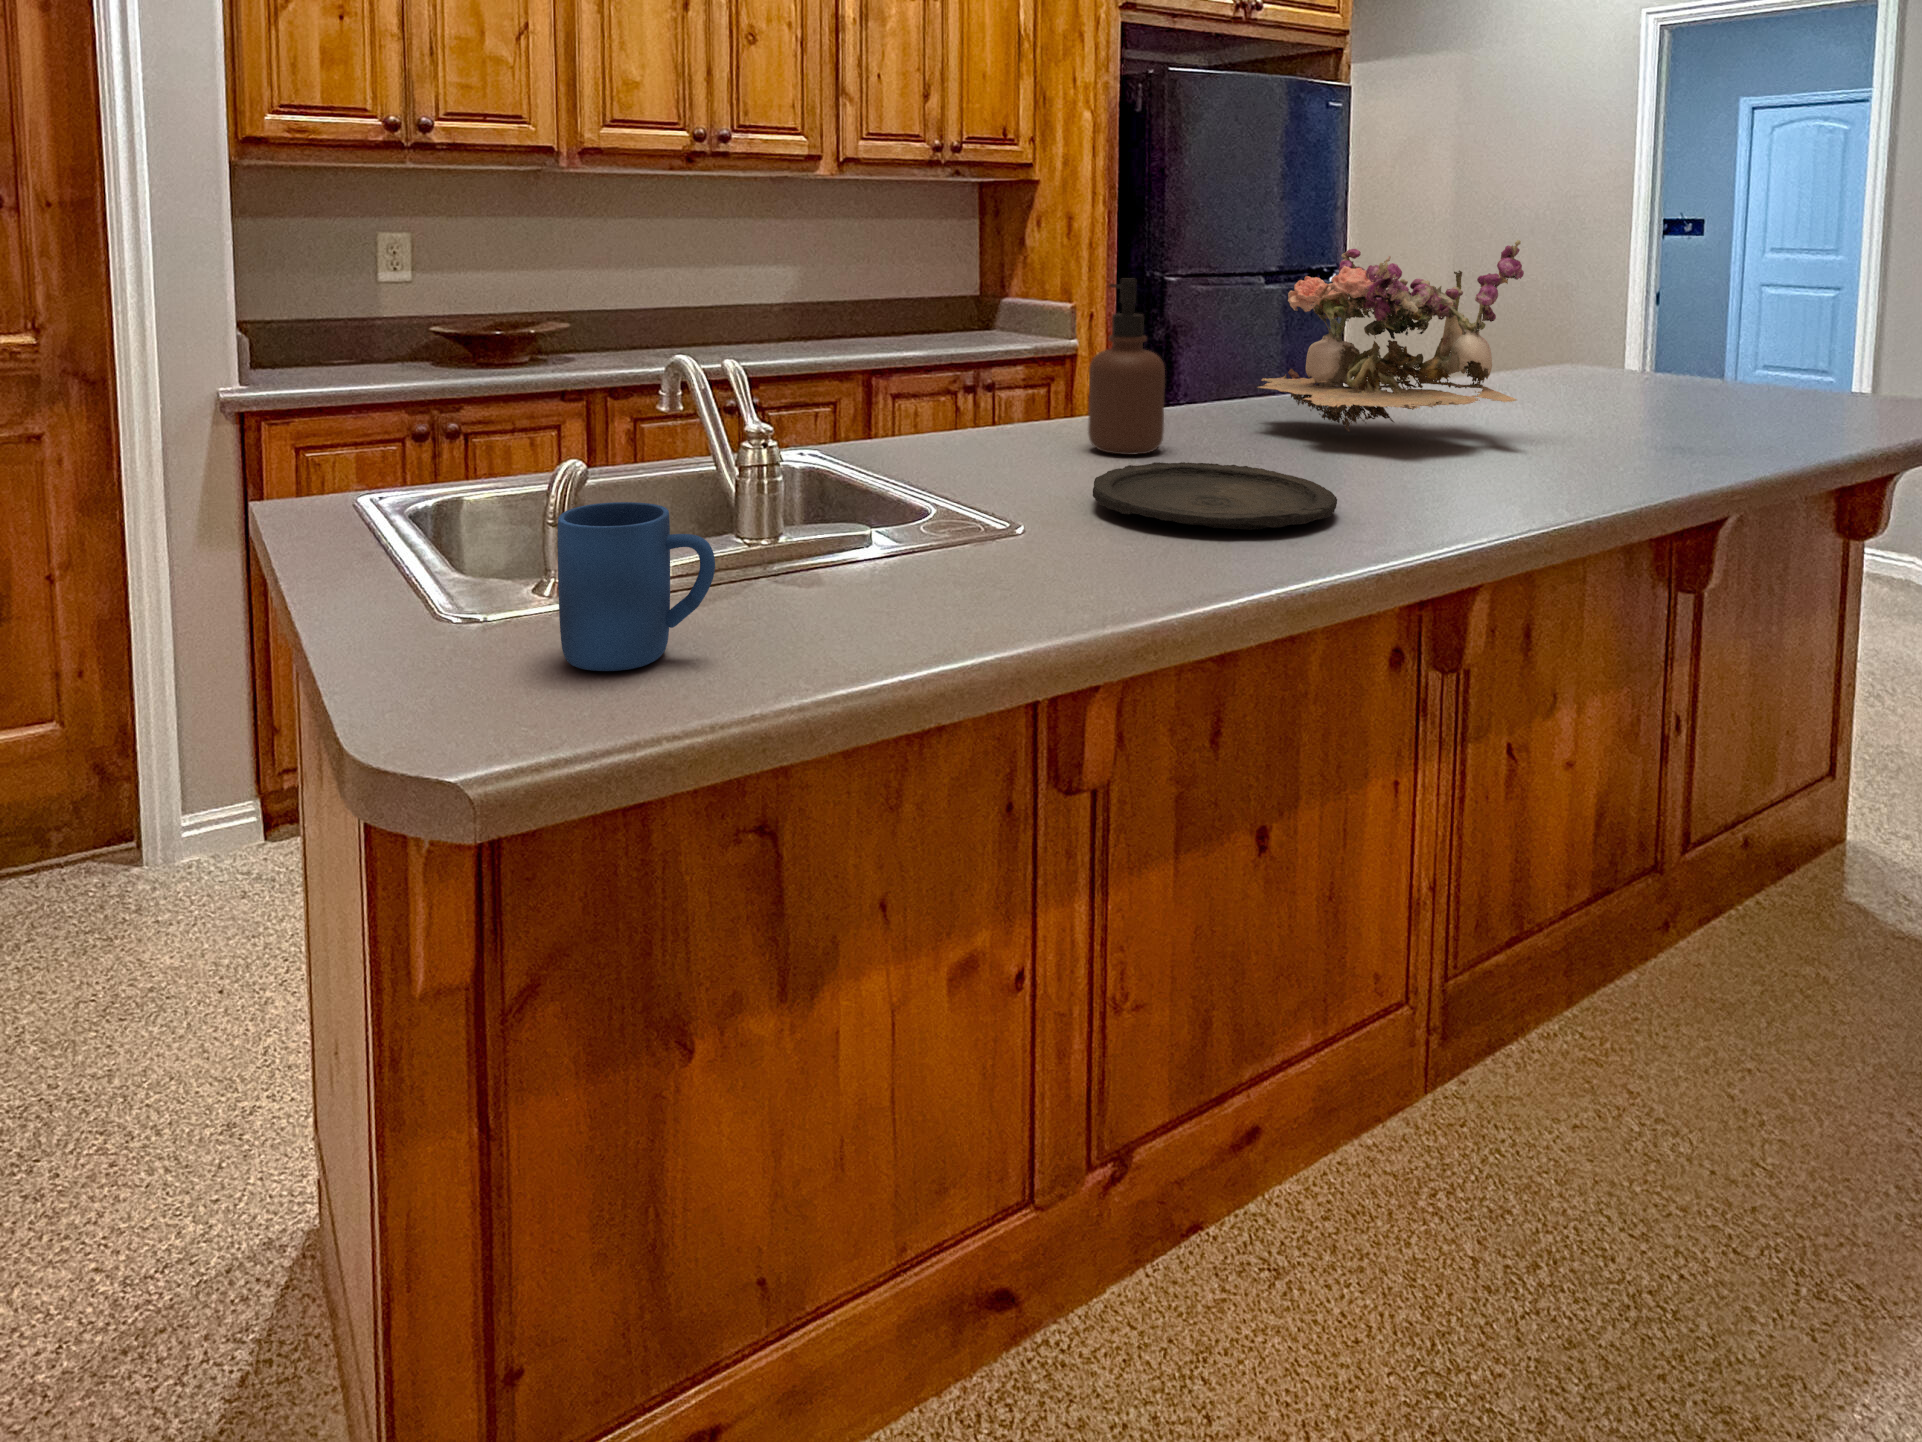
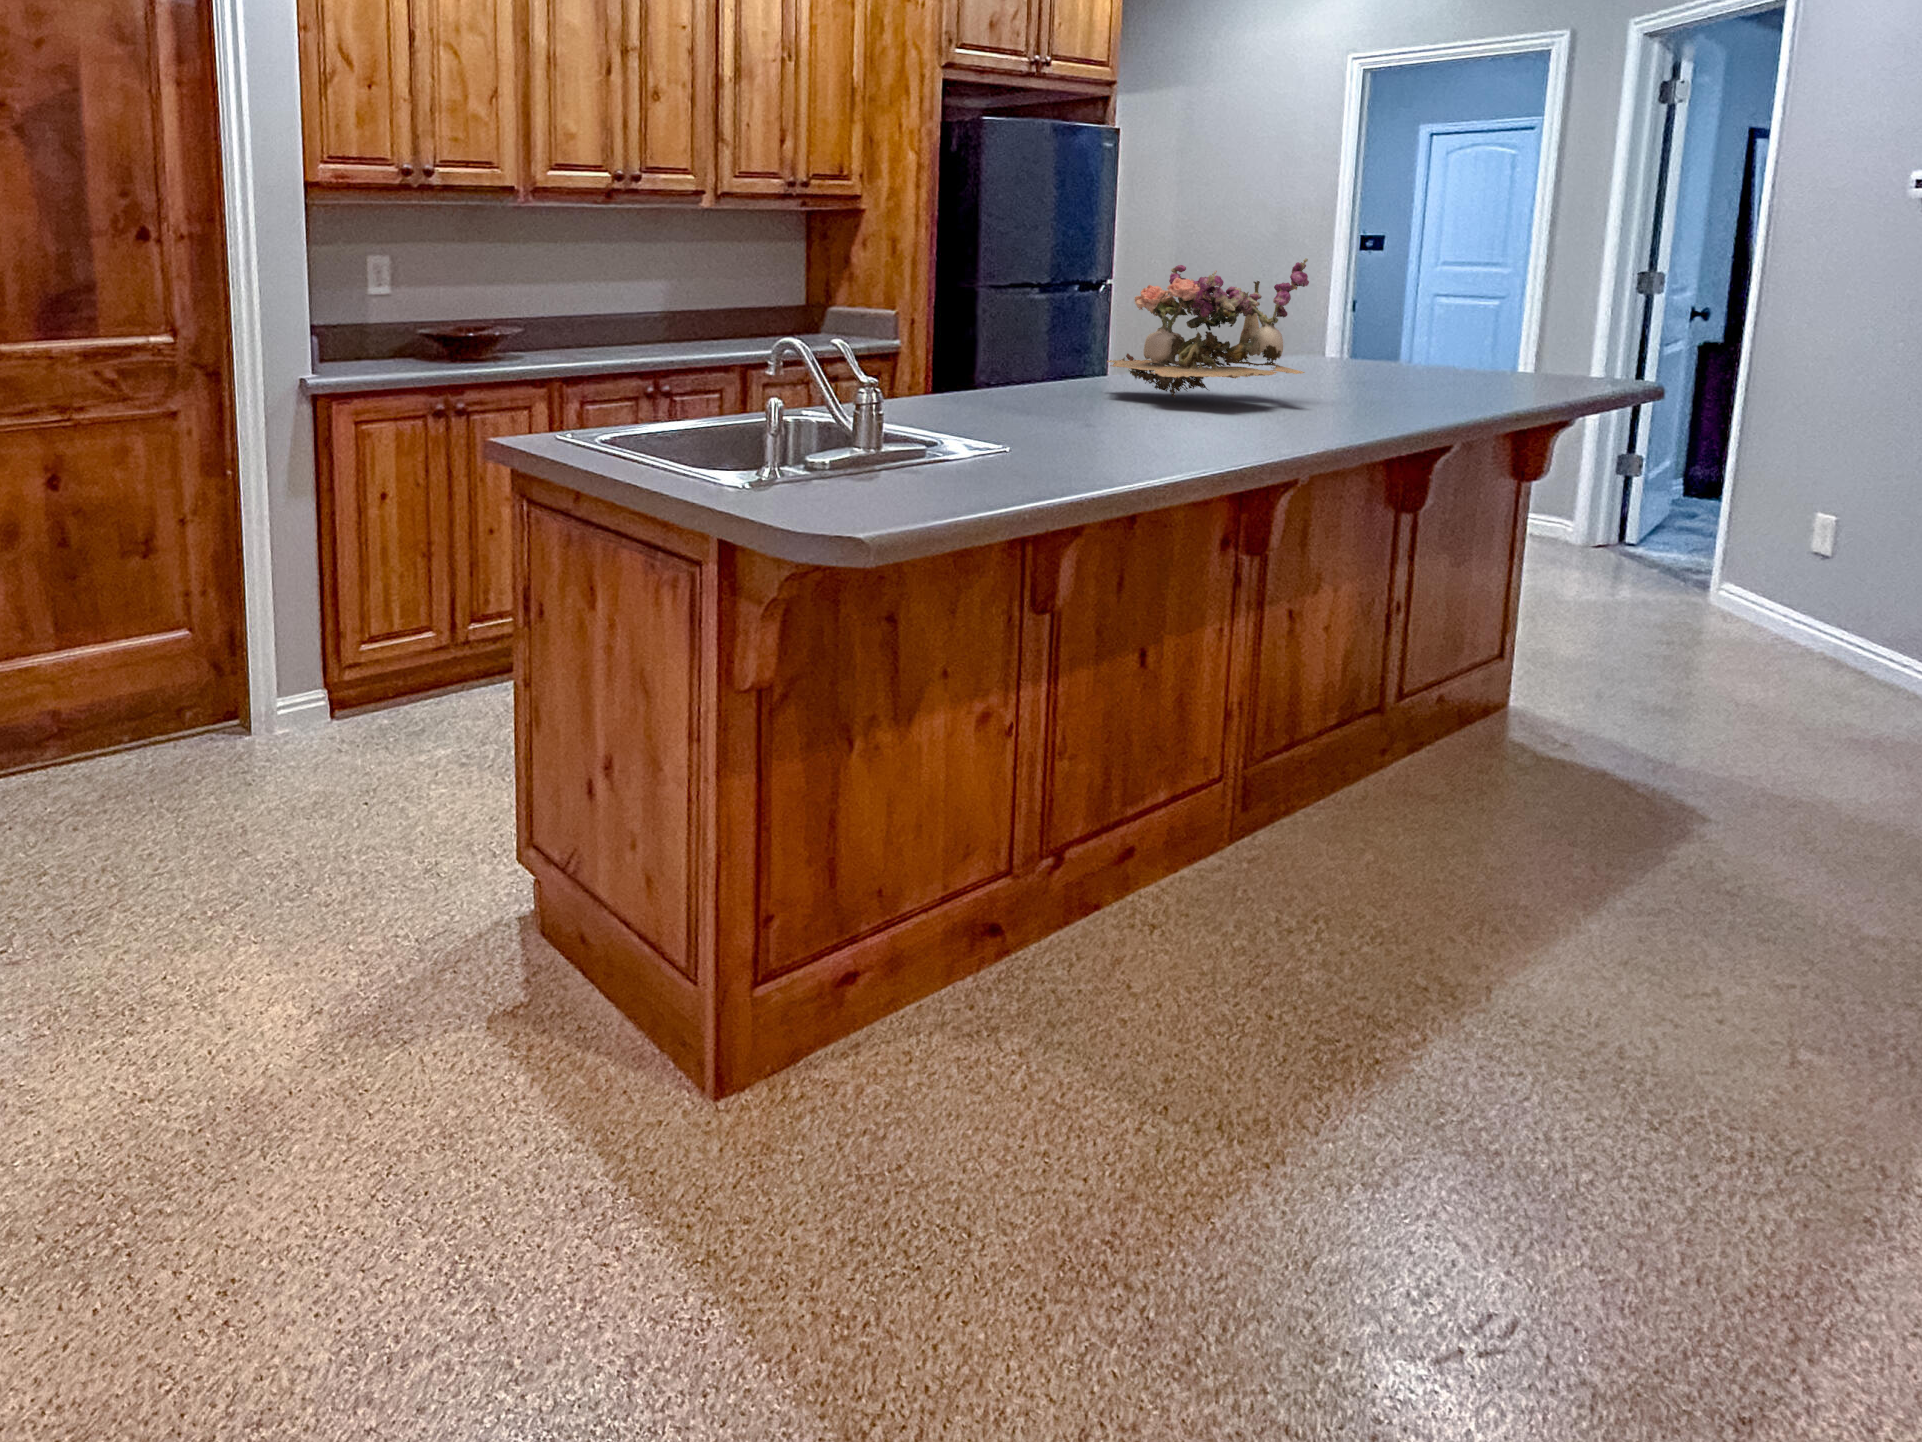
soap dispenser: present [1088,279,1165,455] -> none [999,287,1057,412]
plate: present [1093,462,1337,530] -> none [1037,413,1209,450]
mug: present [558,502,715,671] -> none [813,419,904,512]

